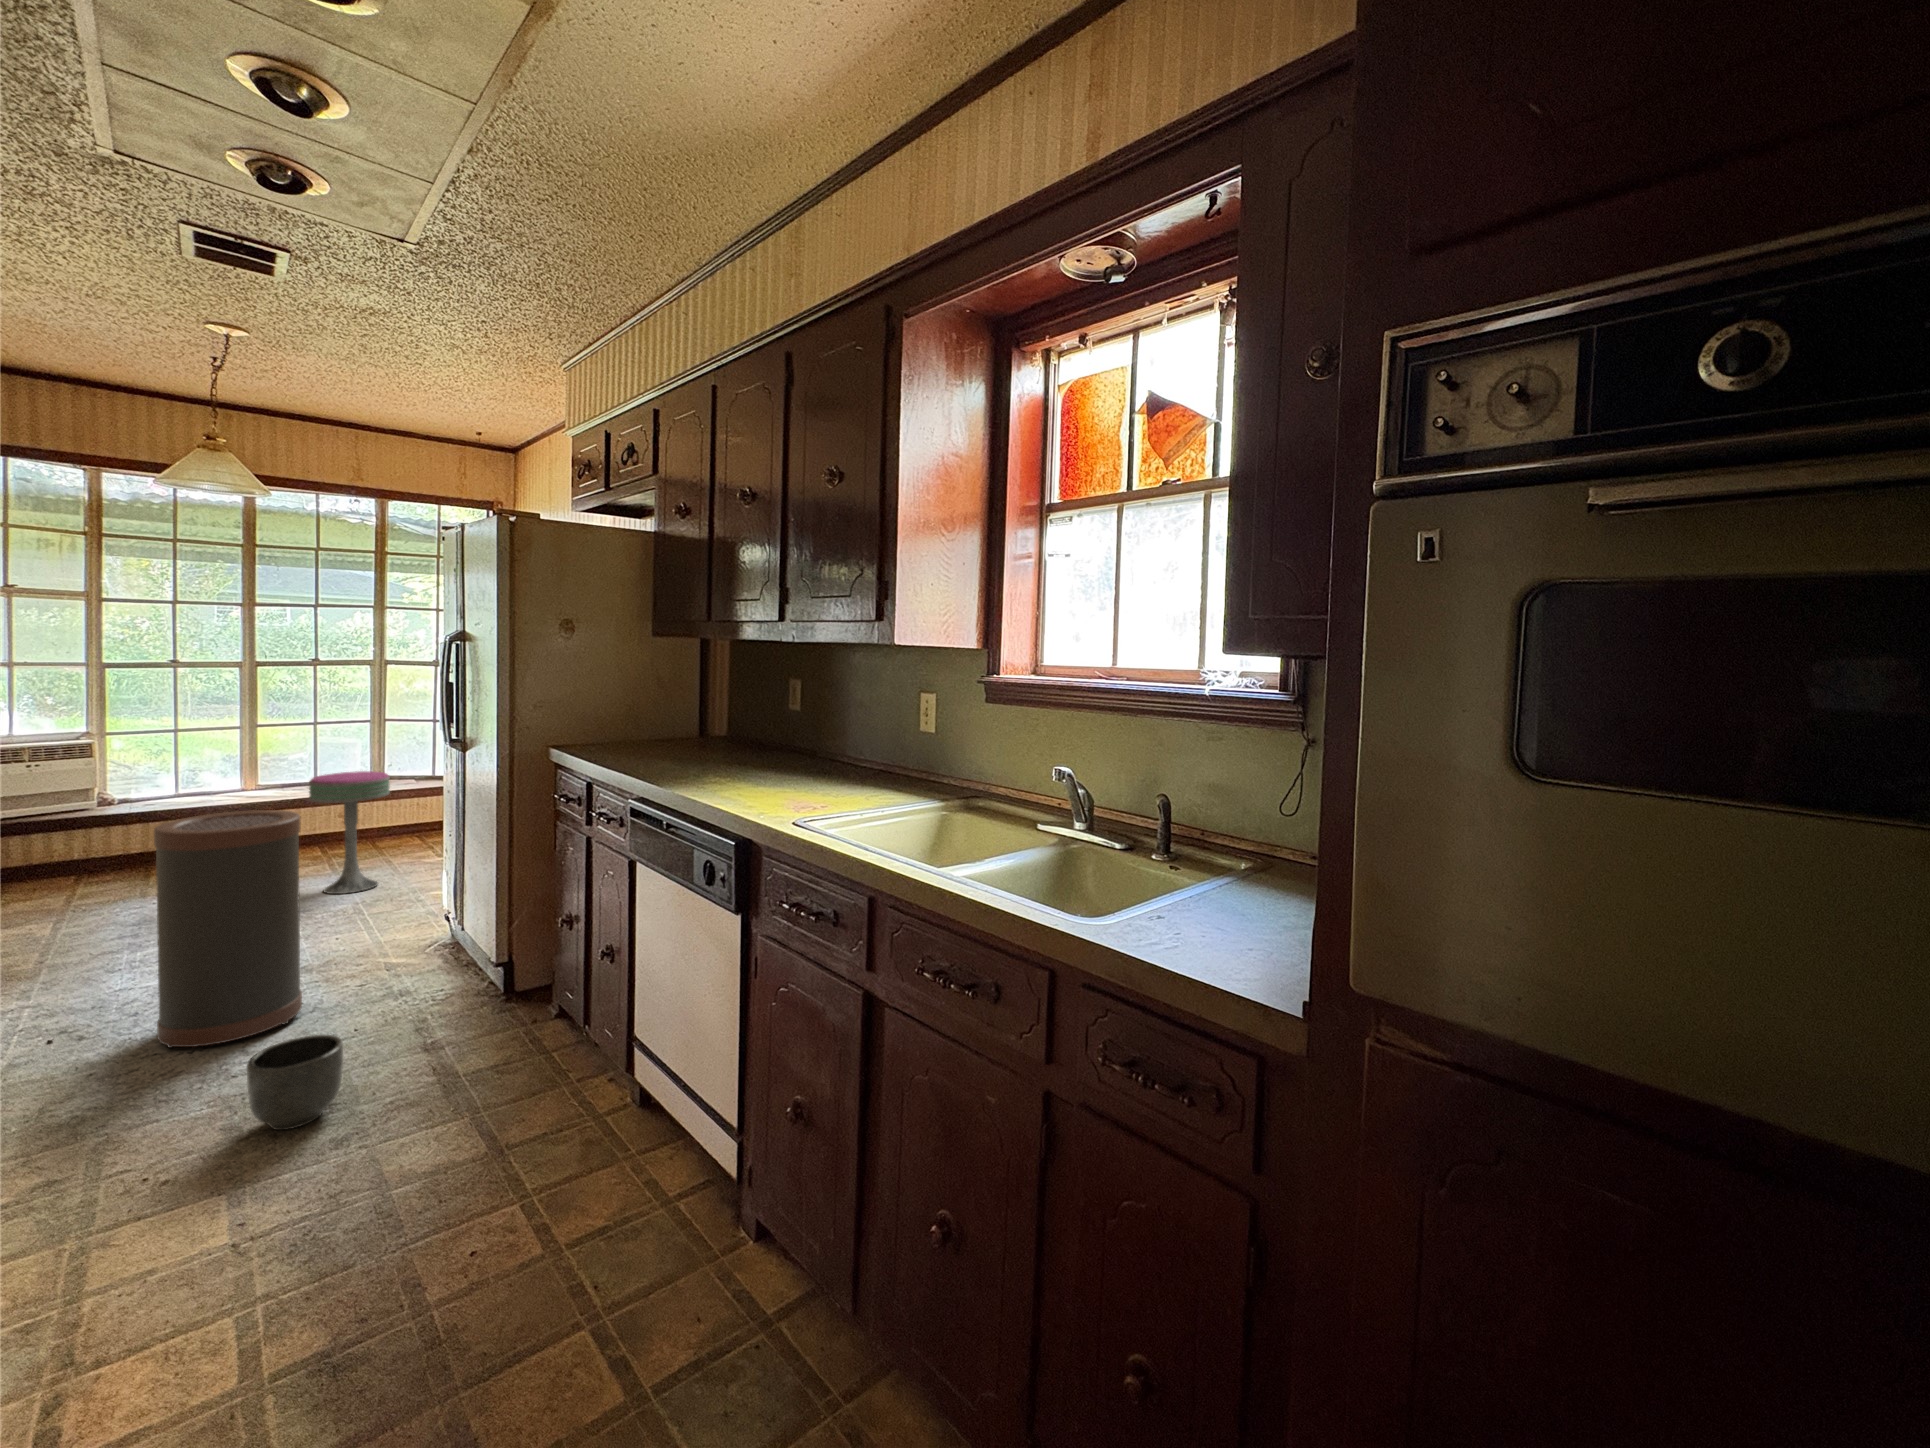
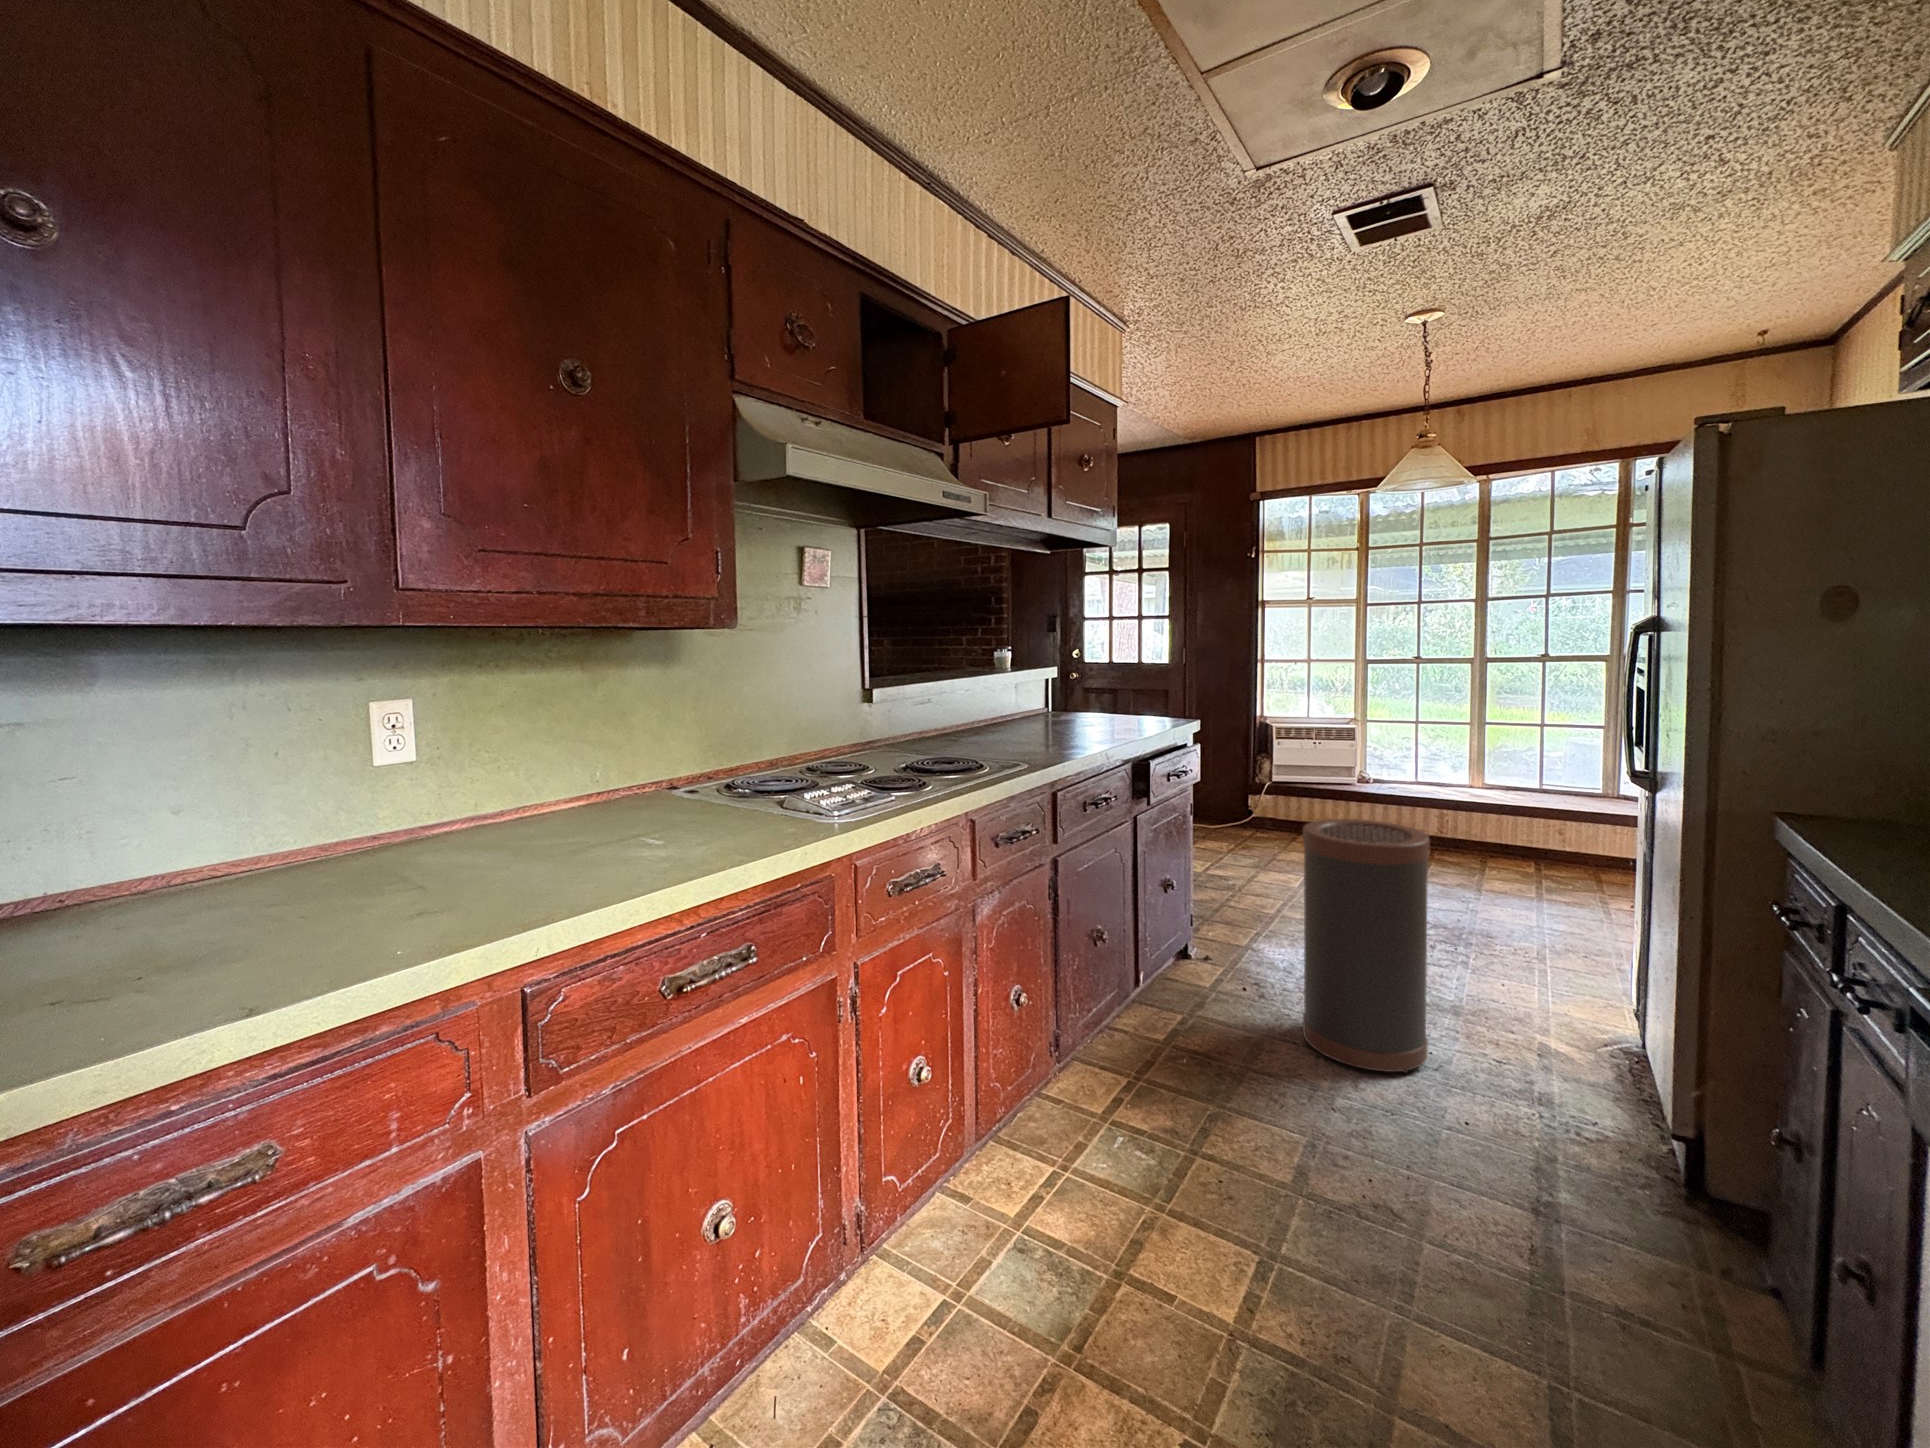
bar stool: present [309,771,390,894] -> none [1504,788,1598,935]
planter: present [247,1035,343,1130] -> none [1309,1105,1406,1224]

